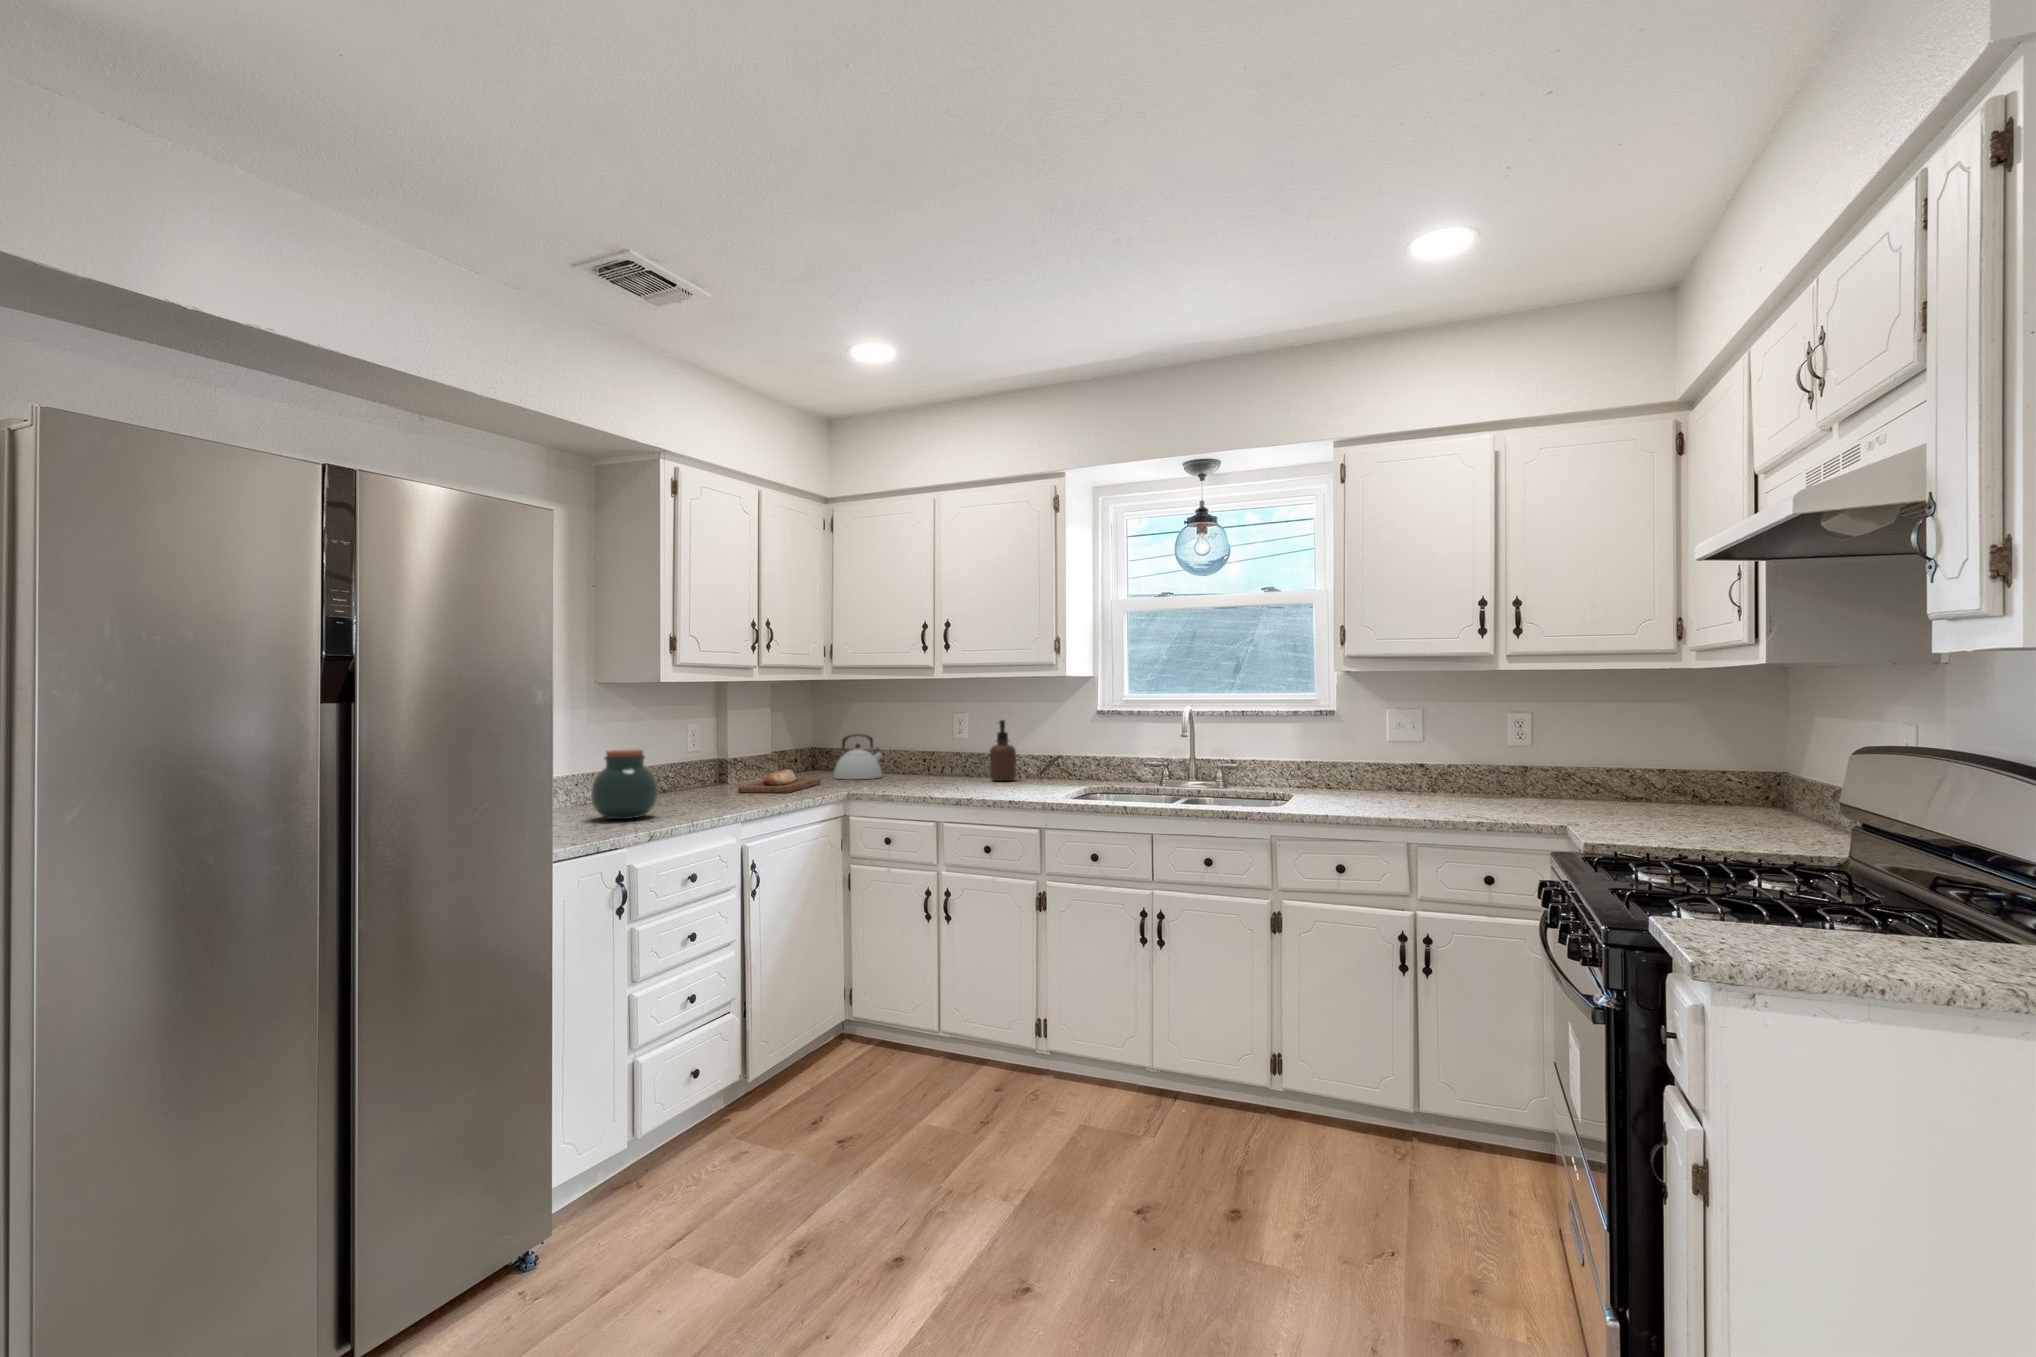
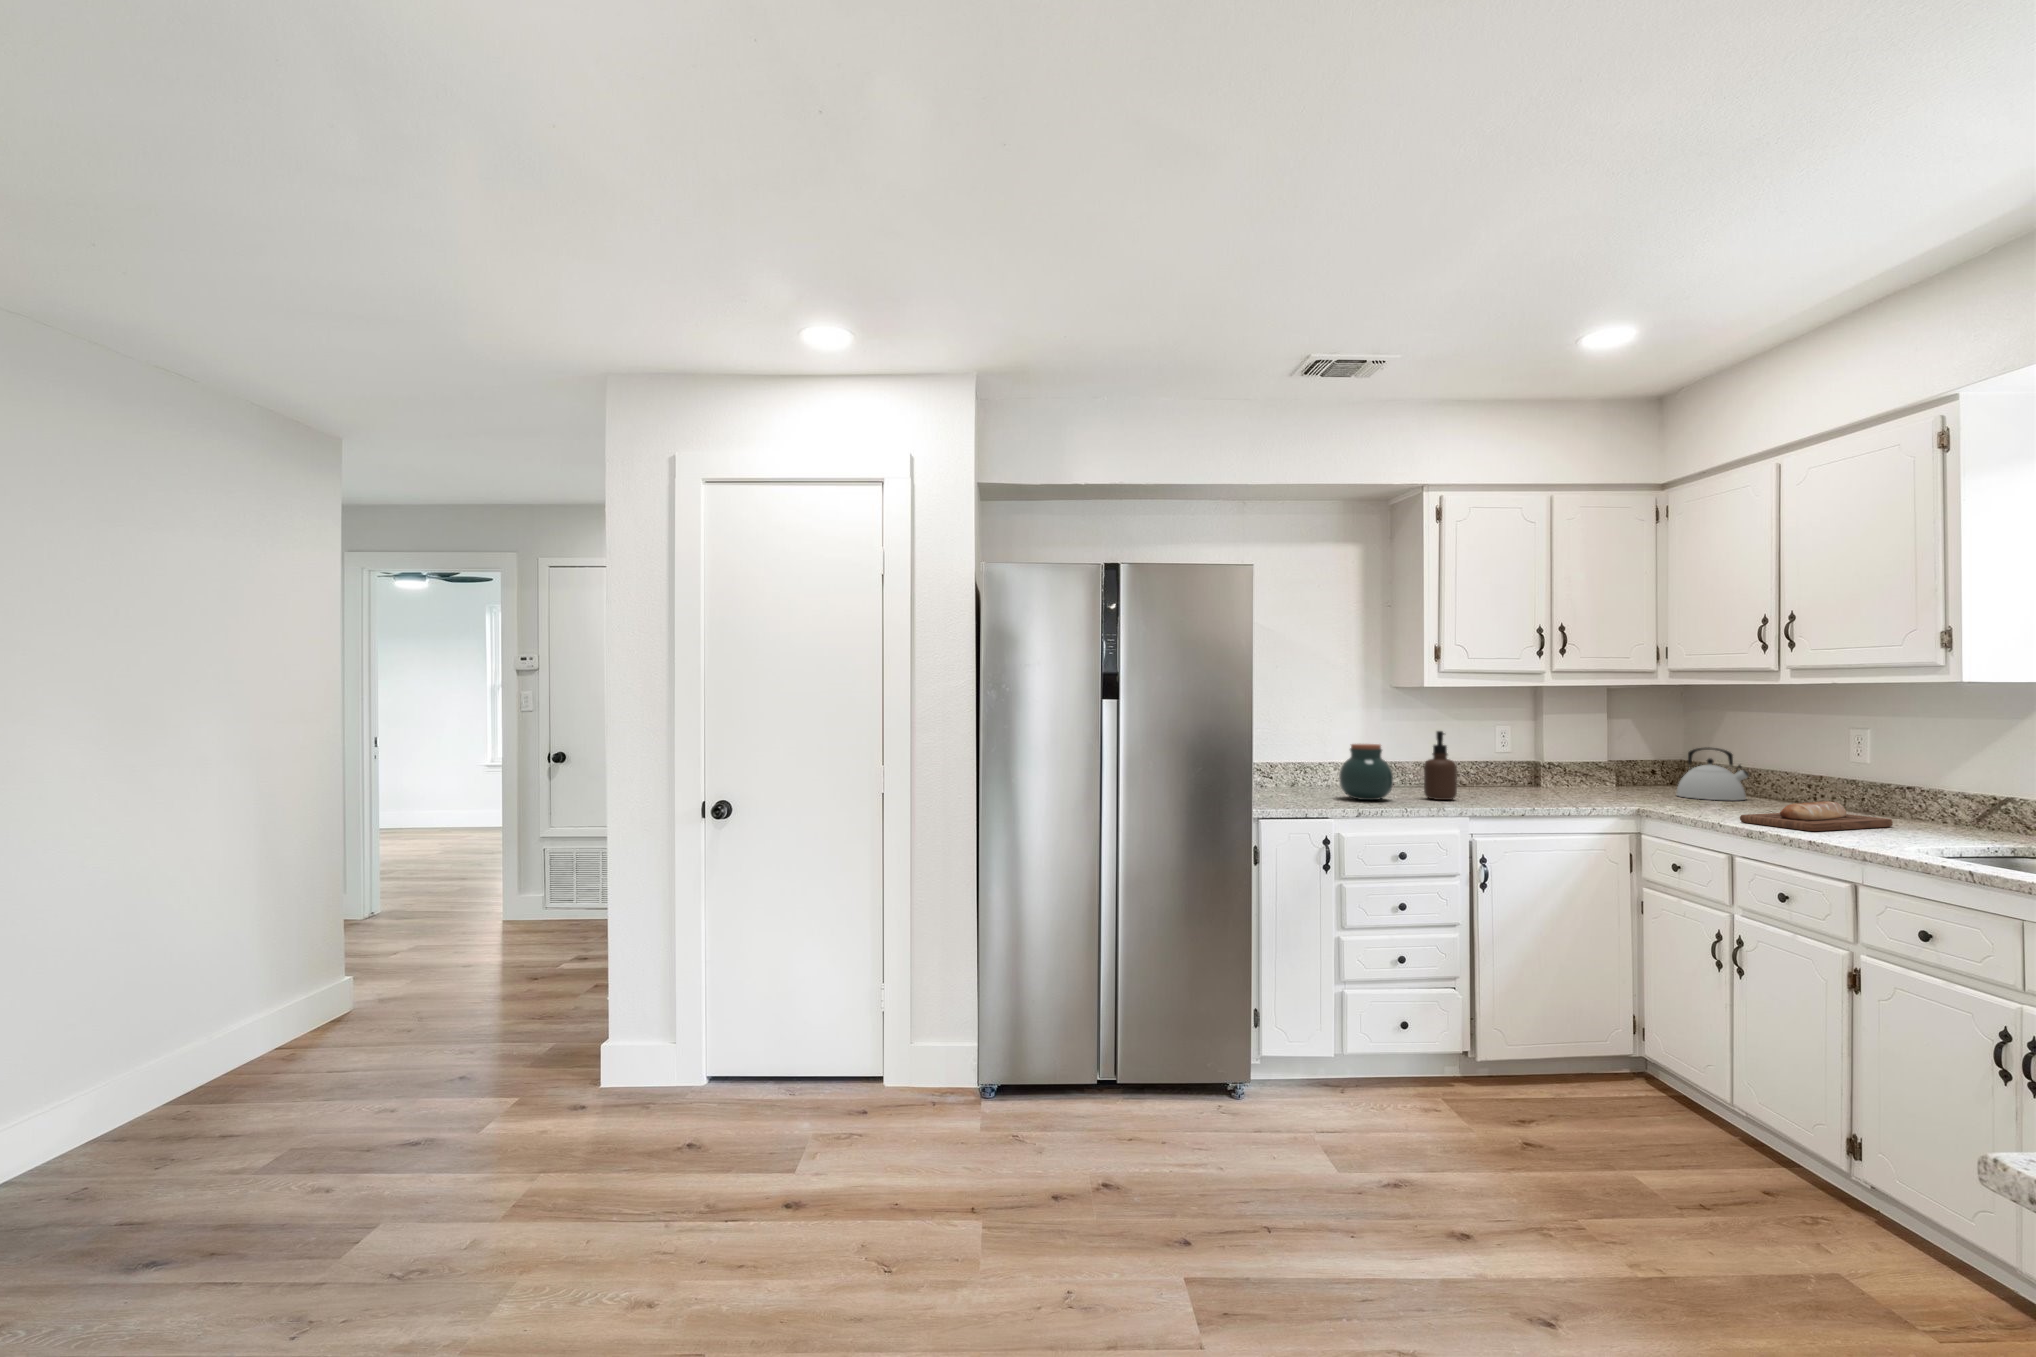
soap dispenser: present [990,720,1016,781] -> present [1424,731,1457,800]
bread loaf: present [738,769,821,793] -> present [1740,801,1893,831]

